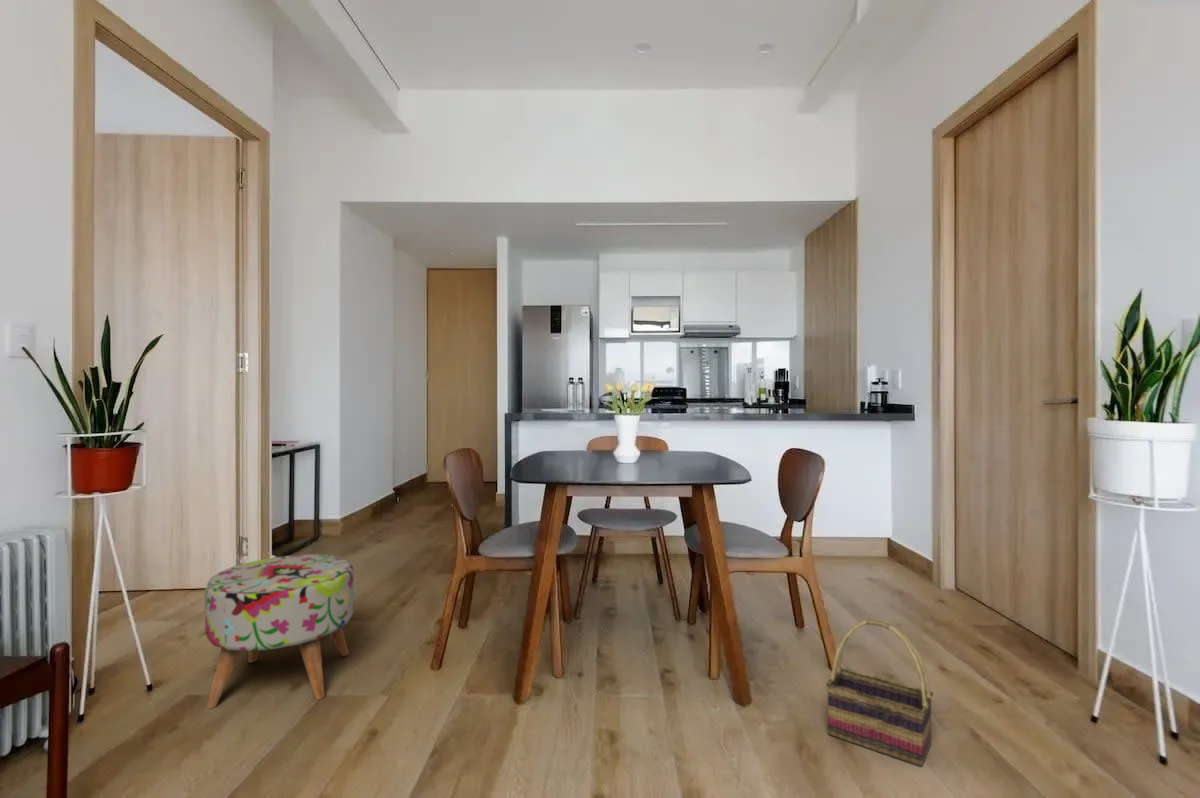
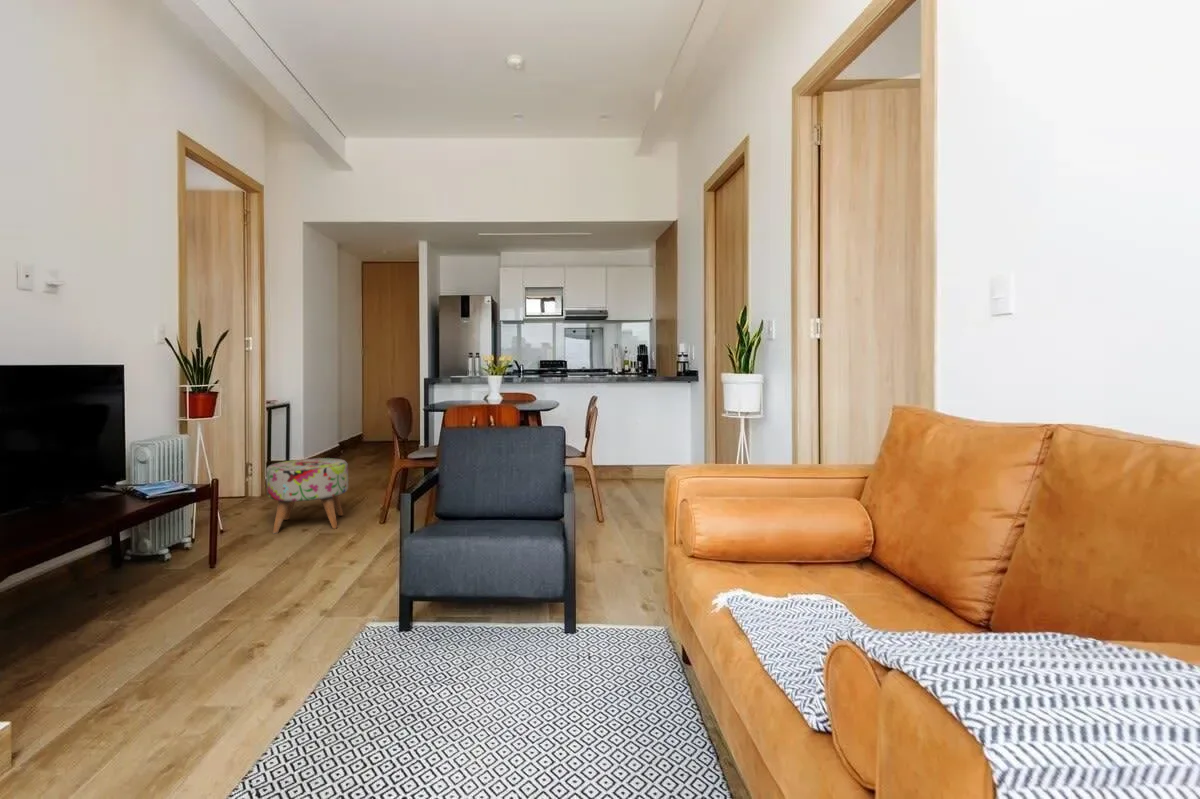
basket: present [826,619,933,766] -> none [597,470,645,532]

